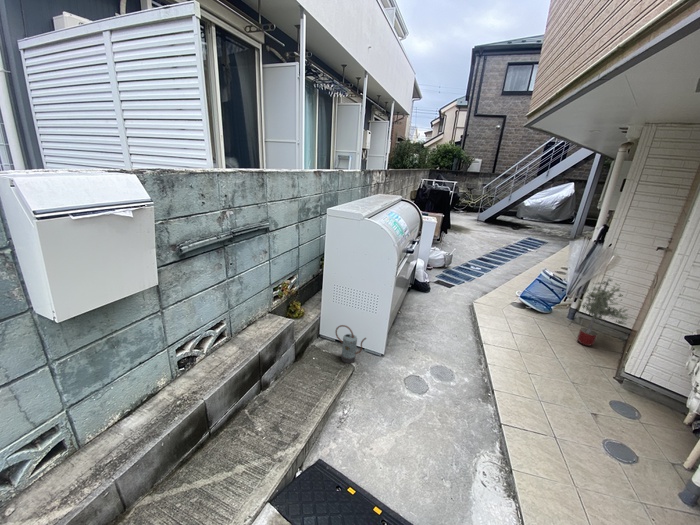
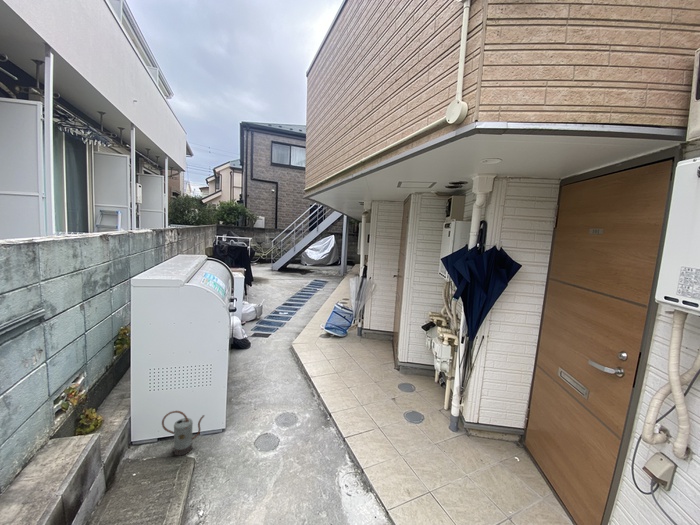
potted tree: present [577,279,628,346] -> none [366,302,395,354]

